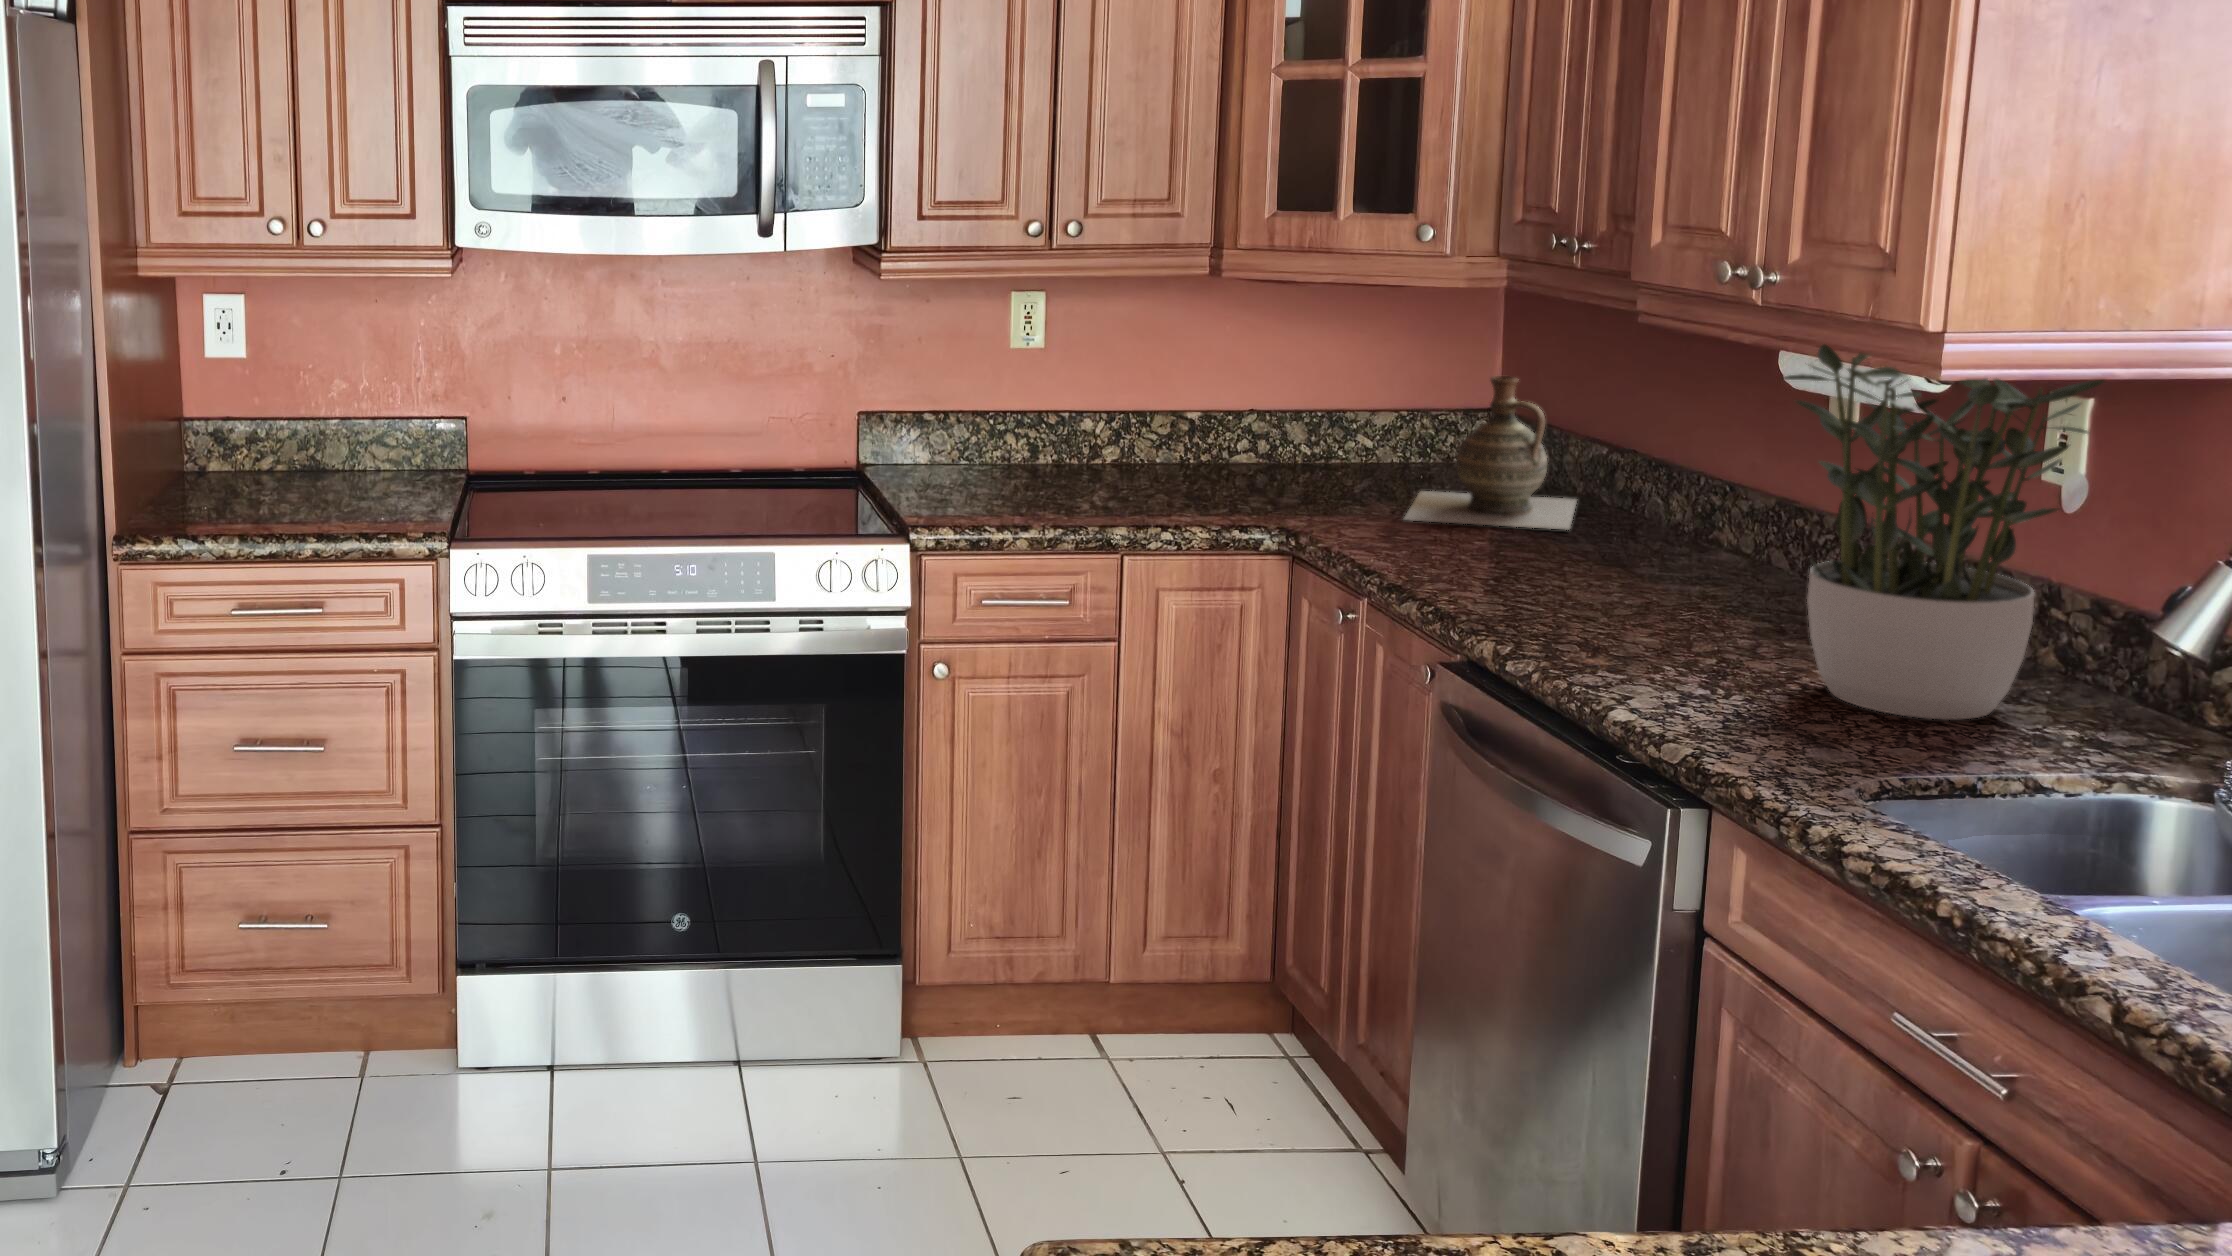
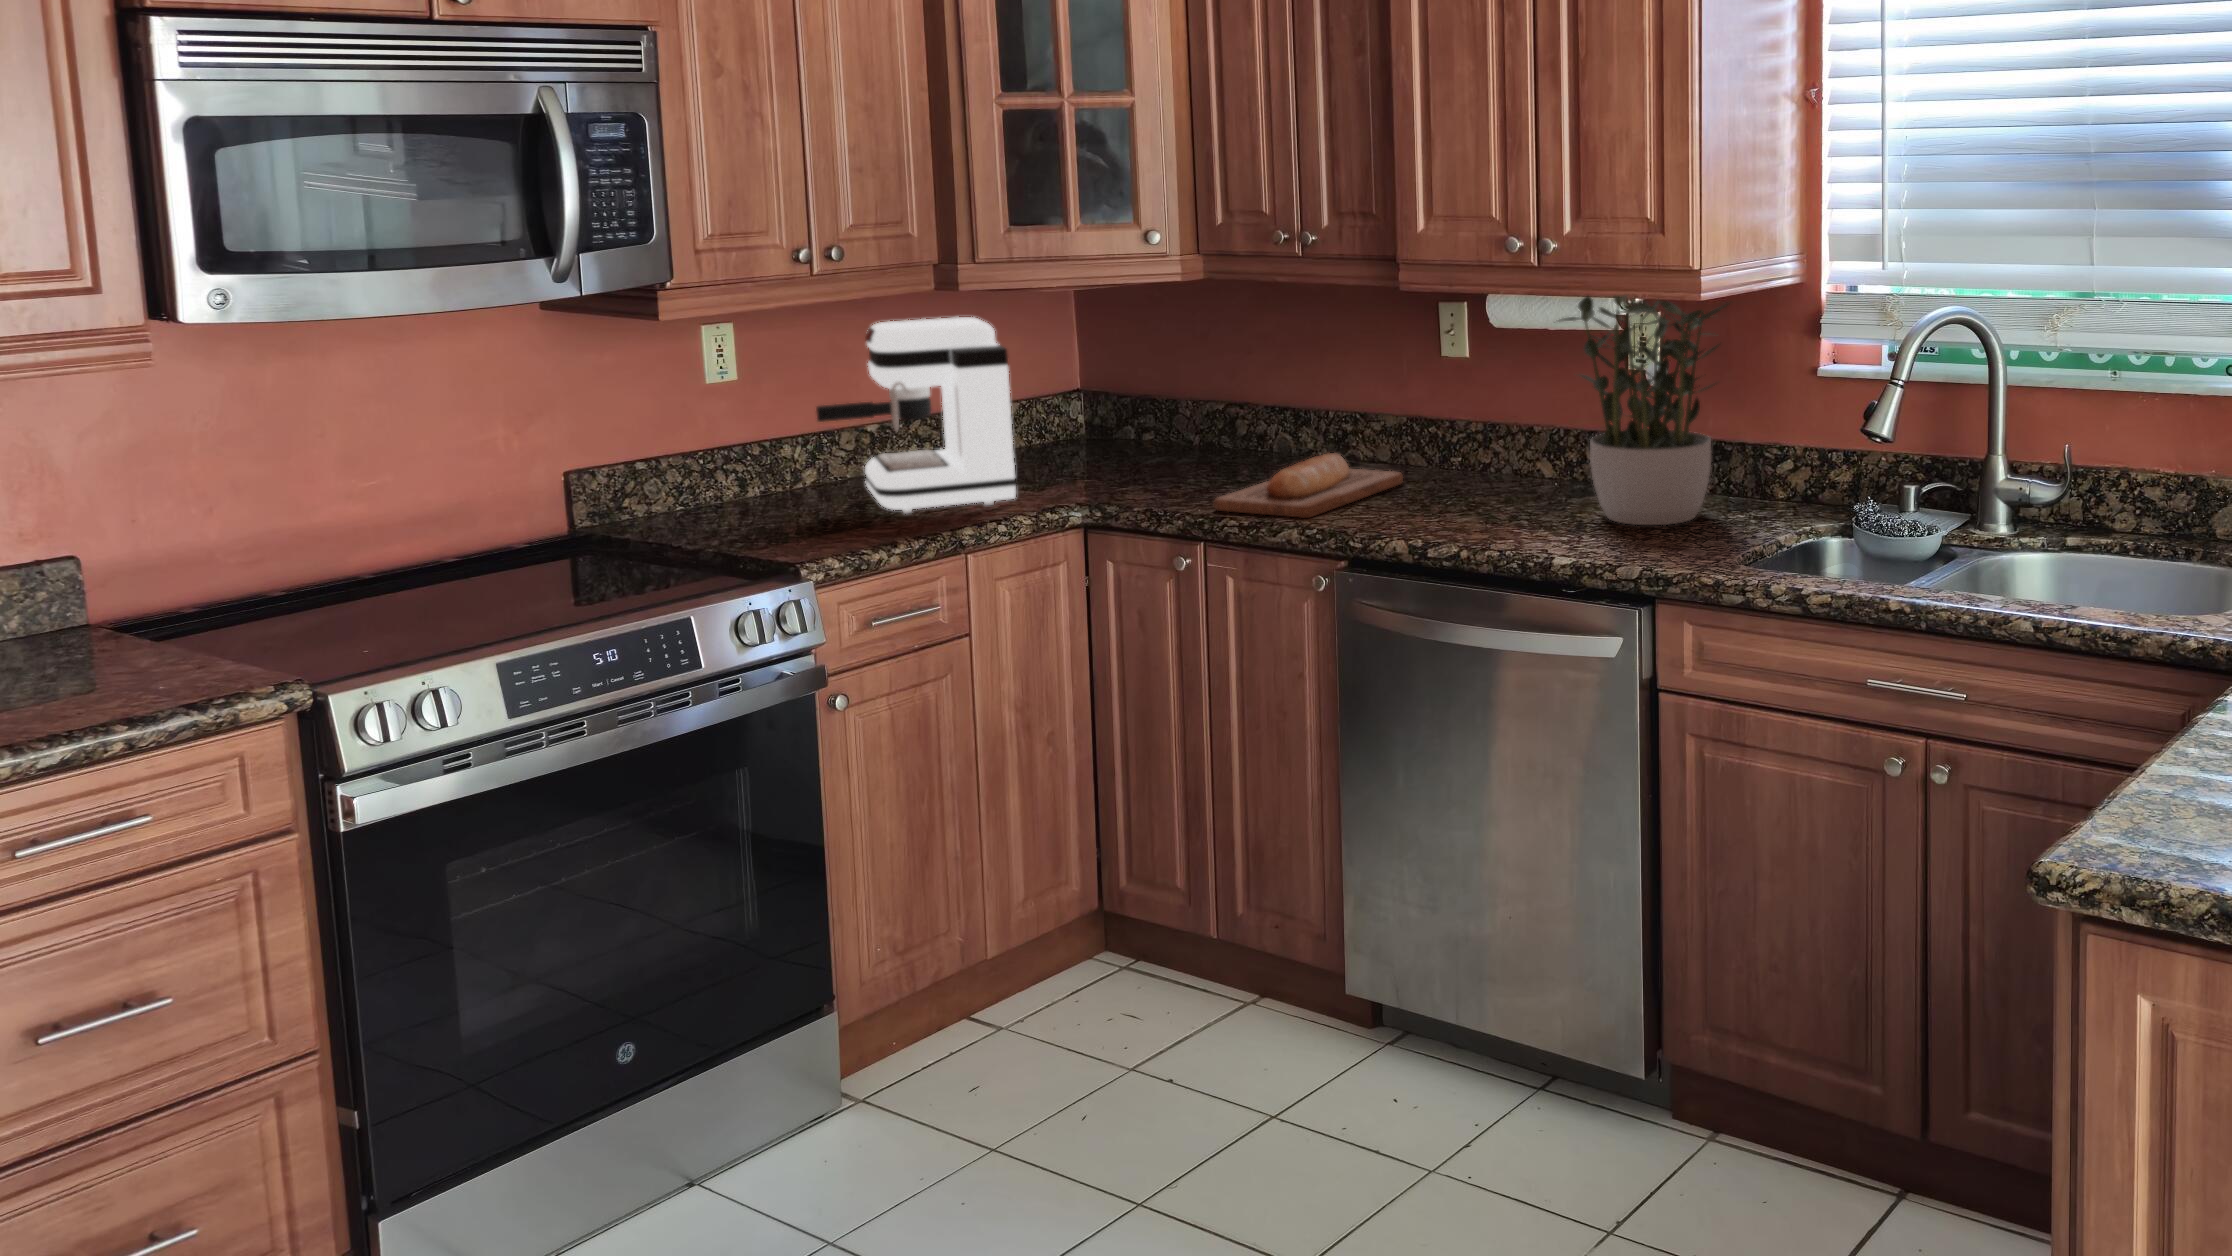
coffee maker: none [1076,304,1266,512] -> present [816,317,1016,513]
ceramic jug: present [1404,376,1577,529] -> none [1105,354,1261,483]
bread loaf: none [1386,523,1688,593] -> present [1214,453,1403,518]

